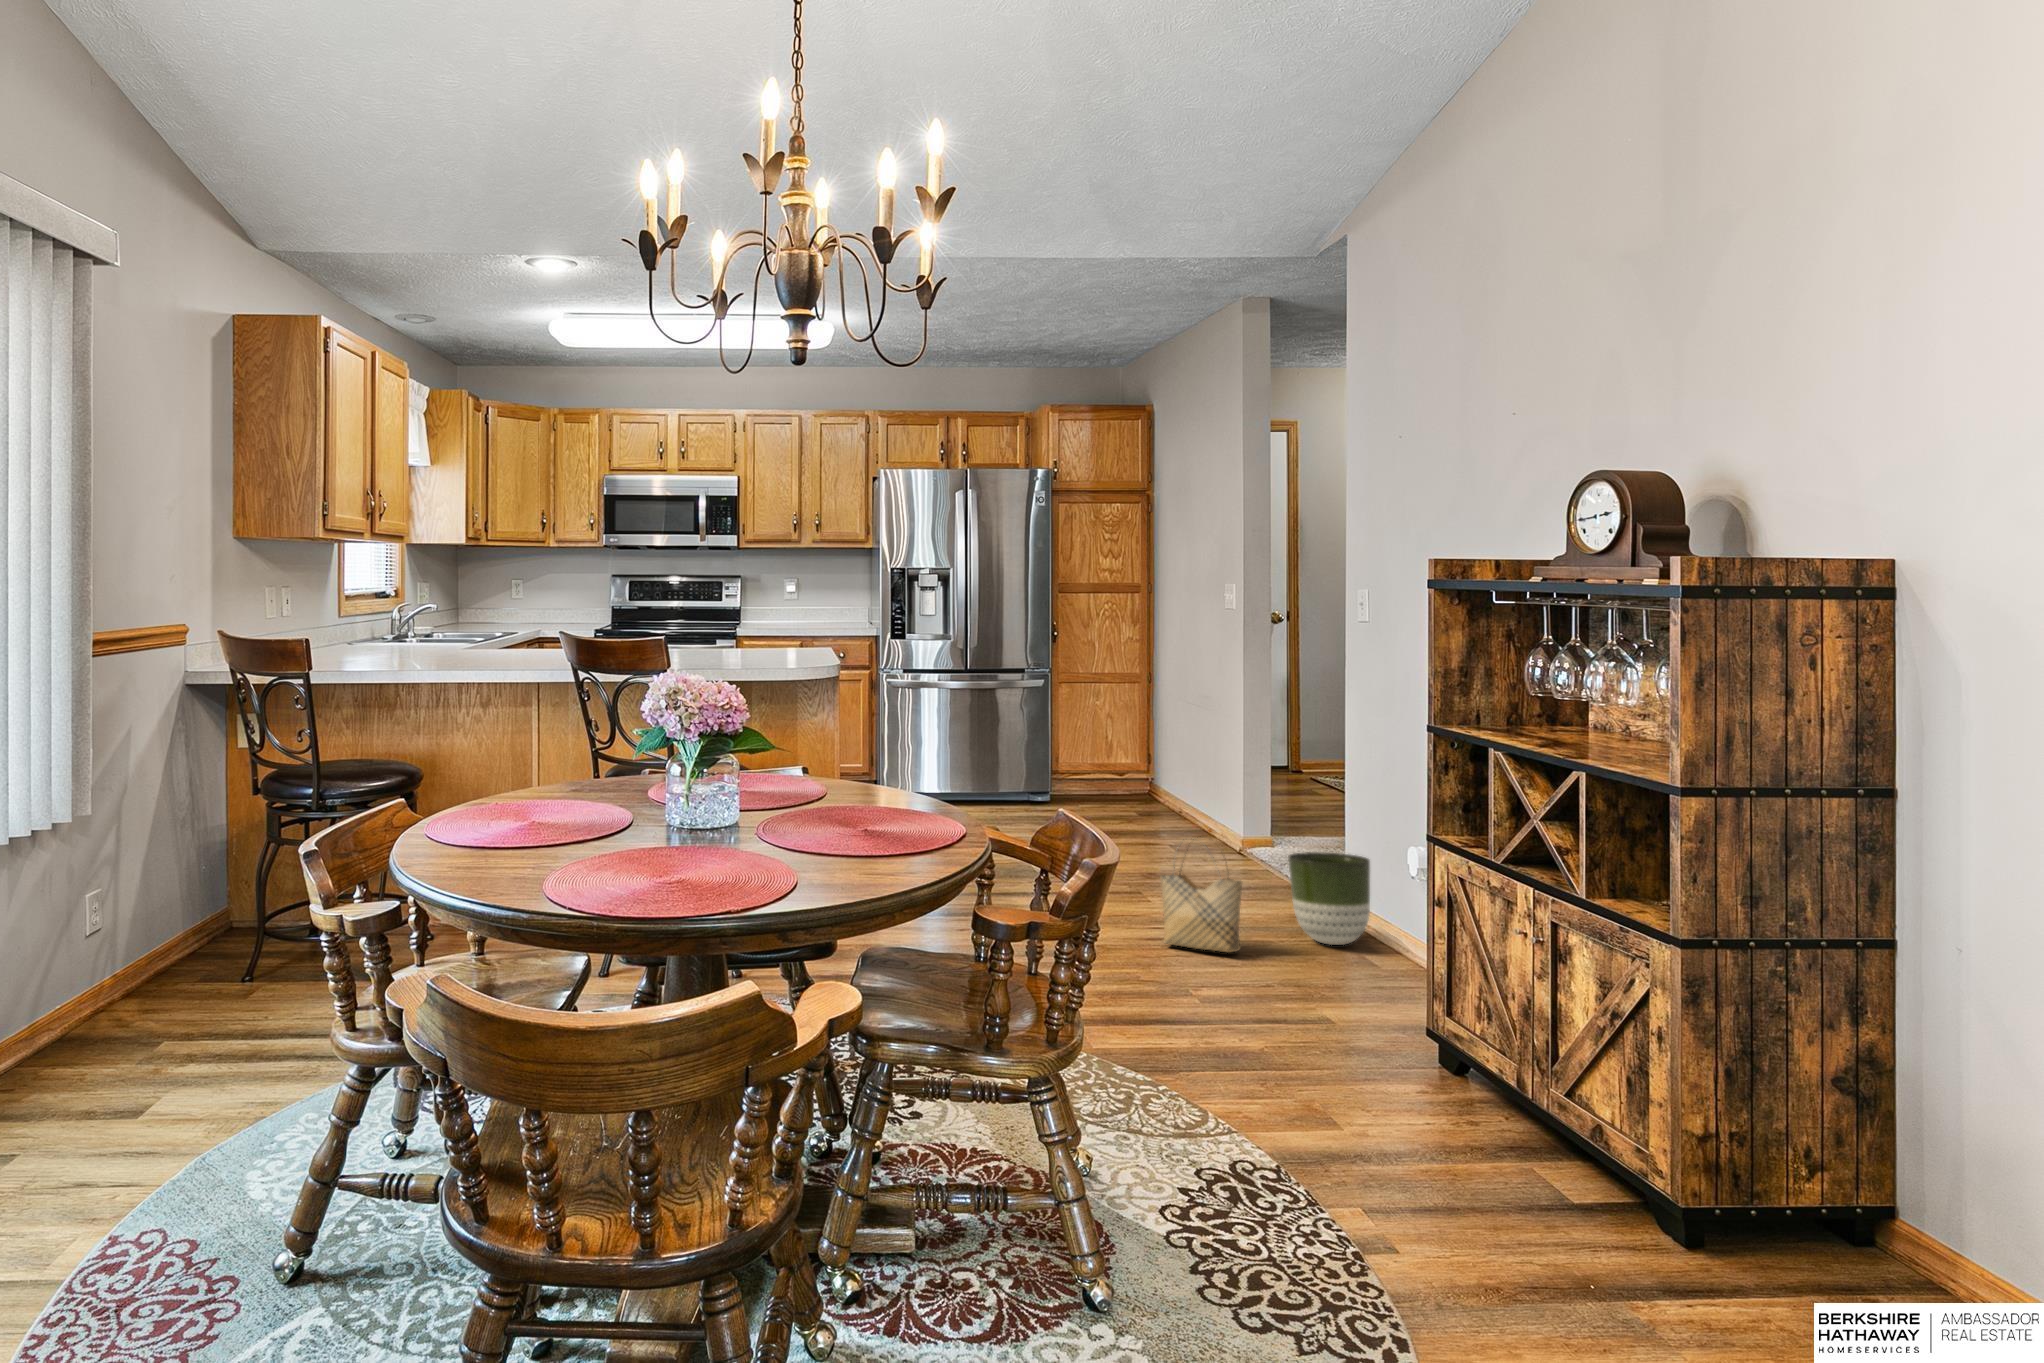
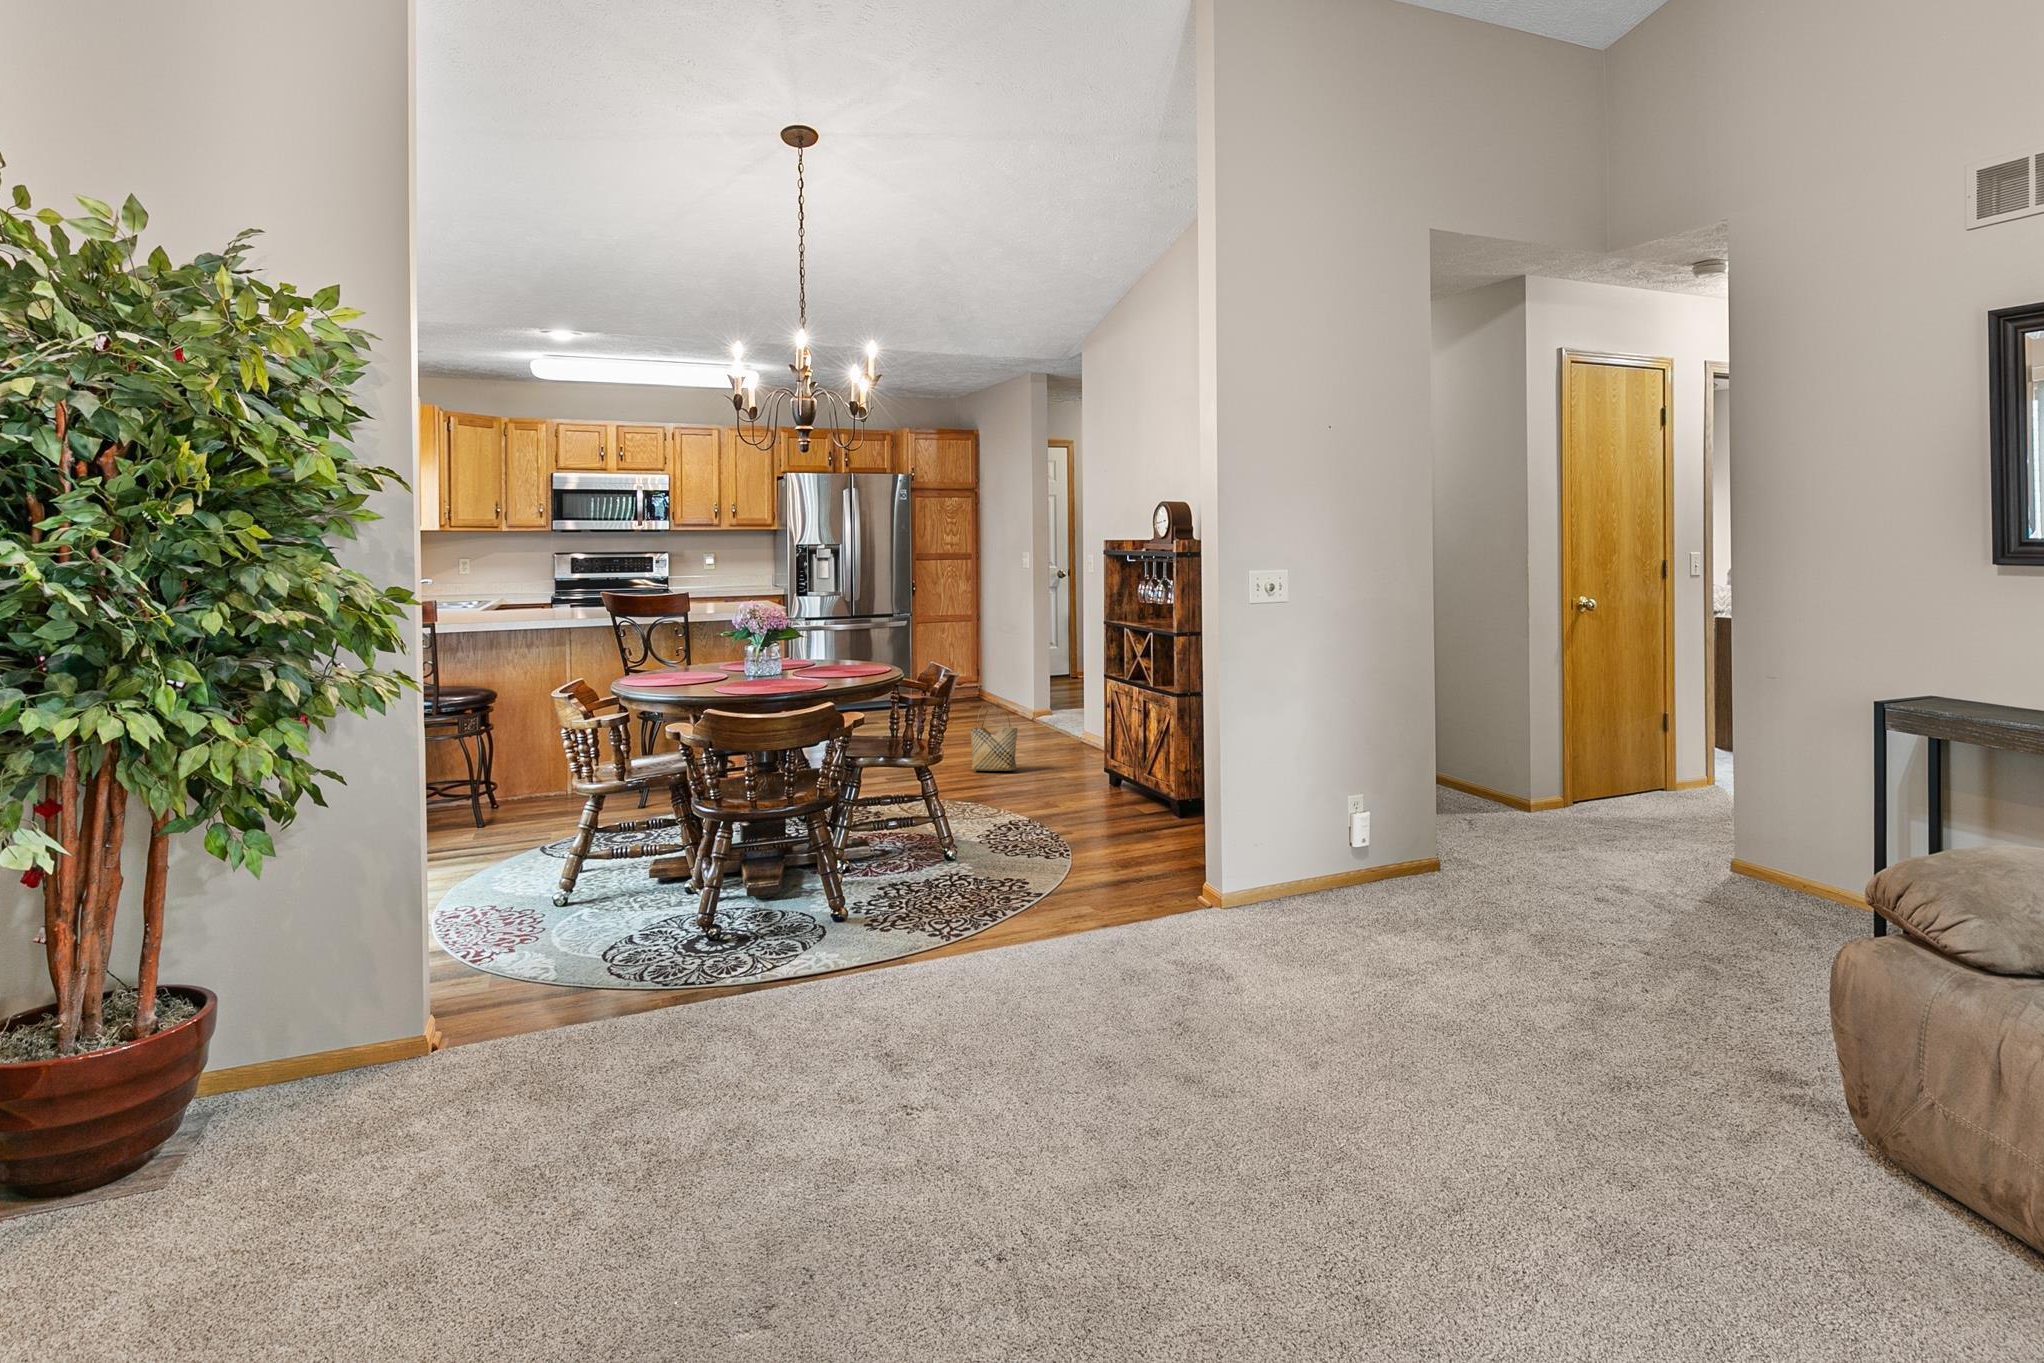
planter: present [1288,852,1370,945] -> none [1046,710,1091,763]

